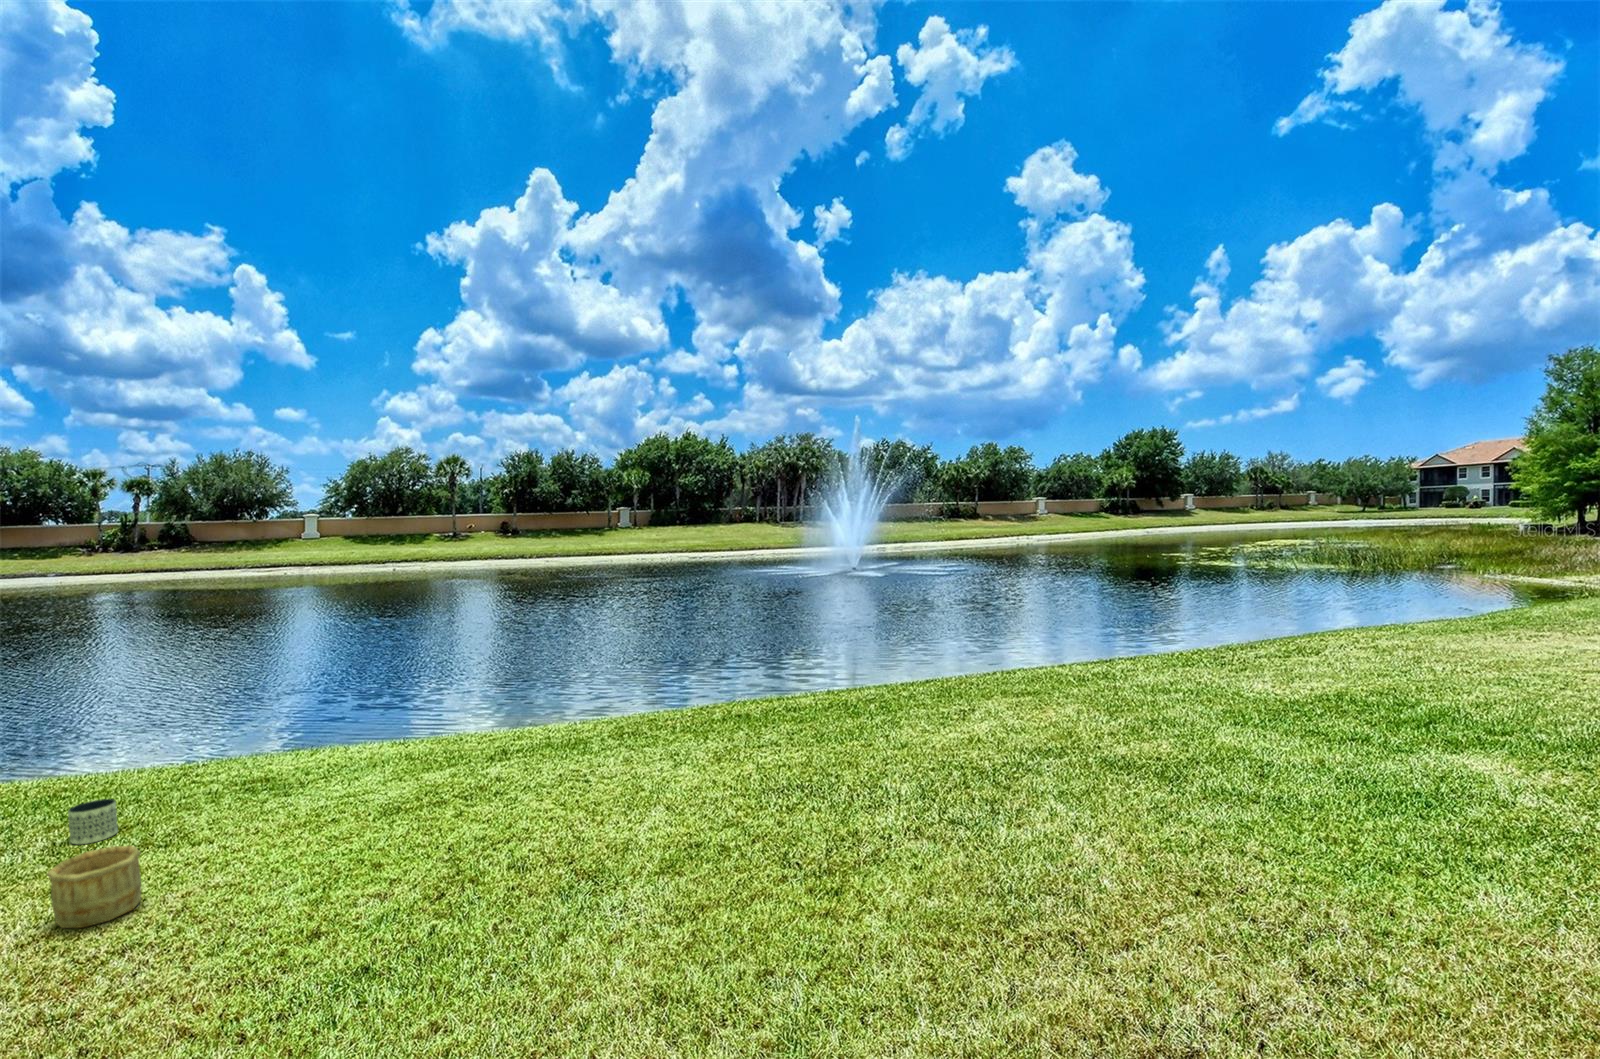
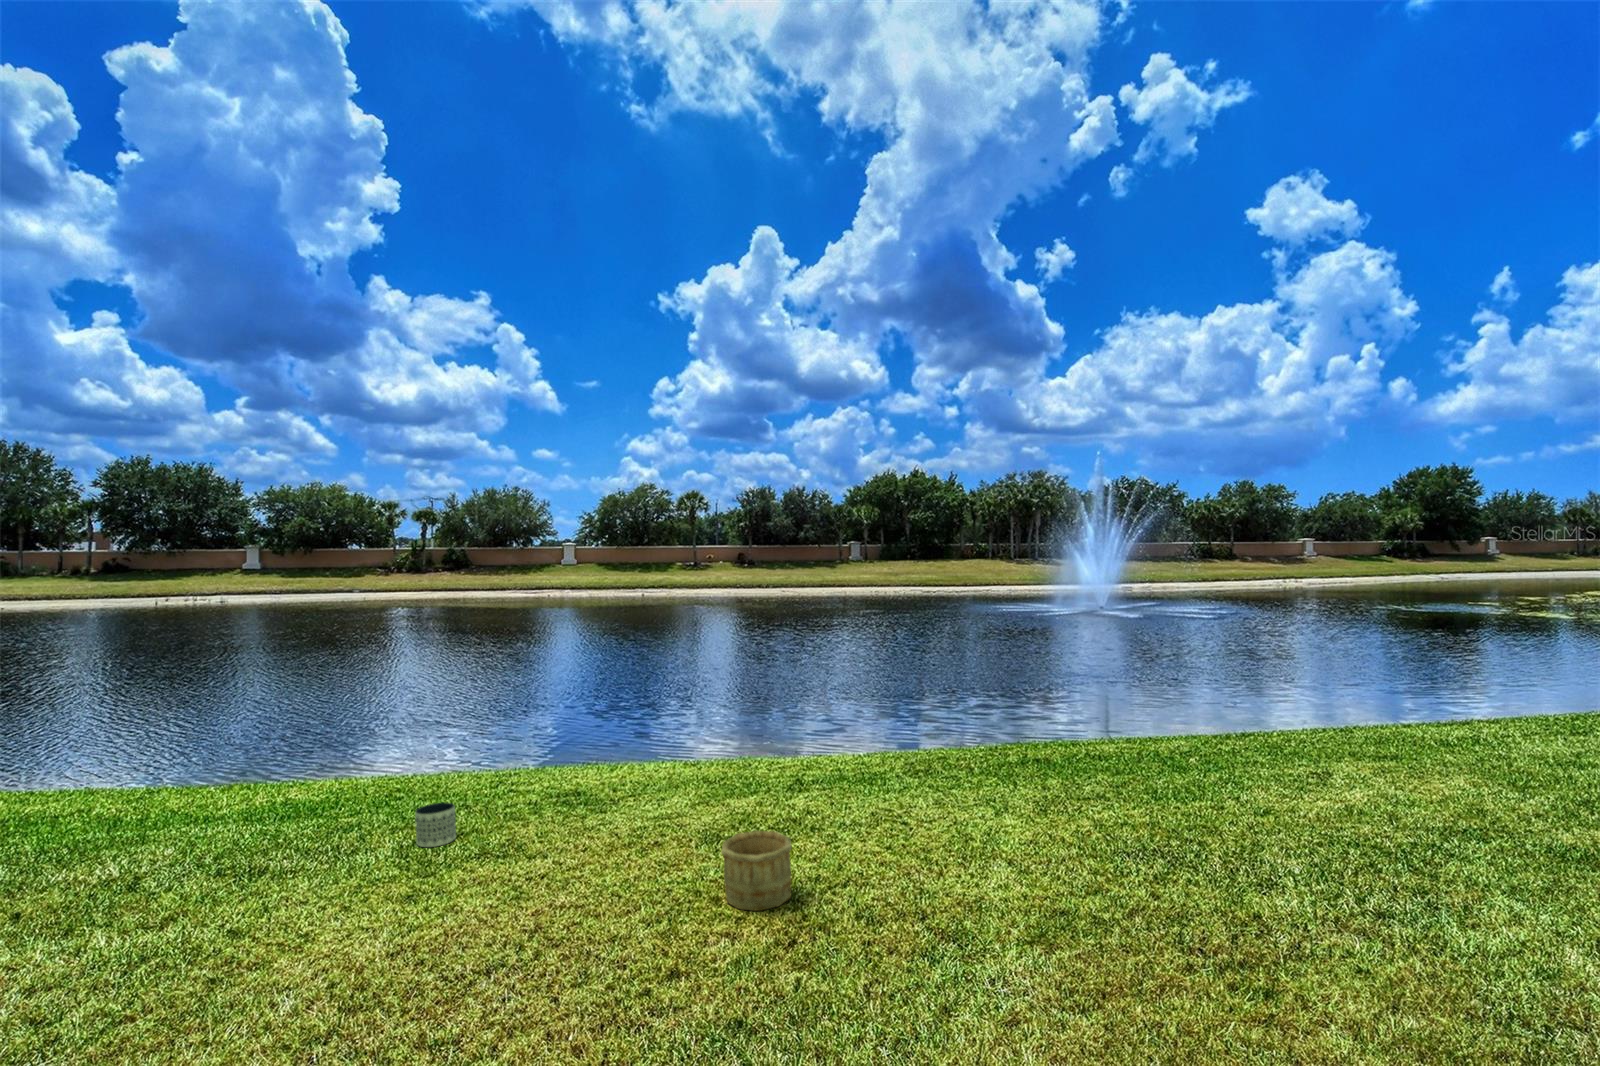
wooden bucket: present [47,846,141,928] -> present [721,831,792,911]

